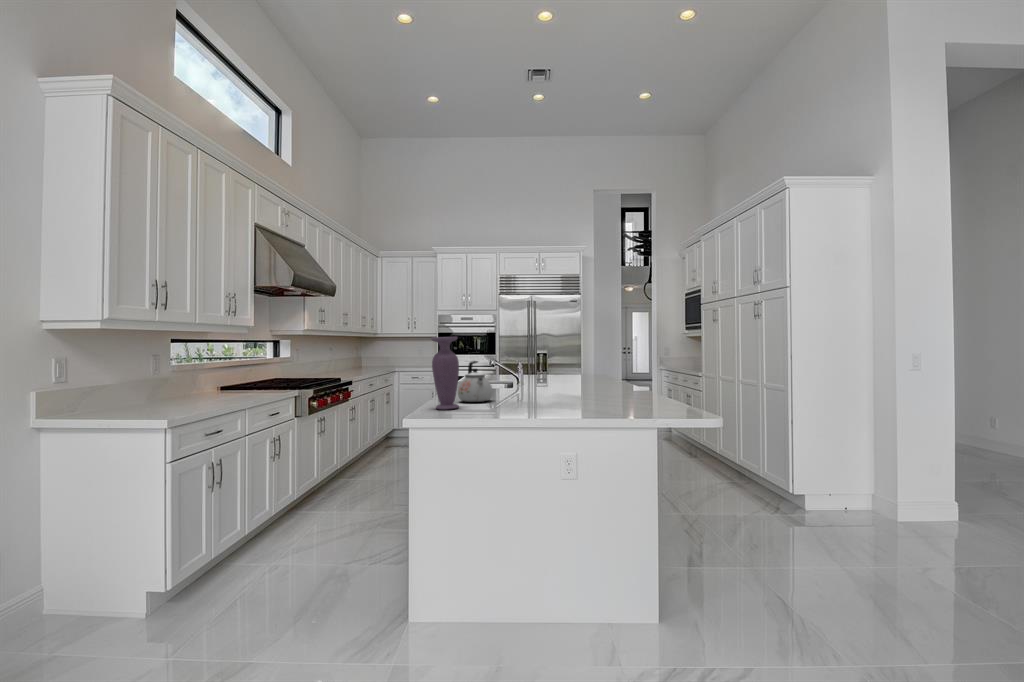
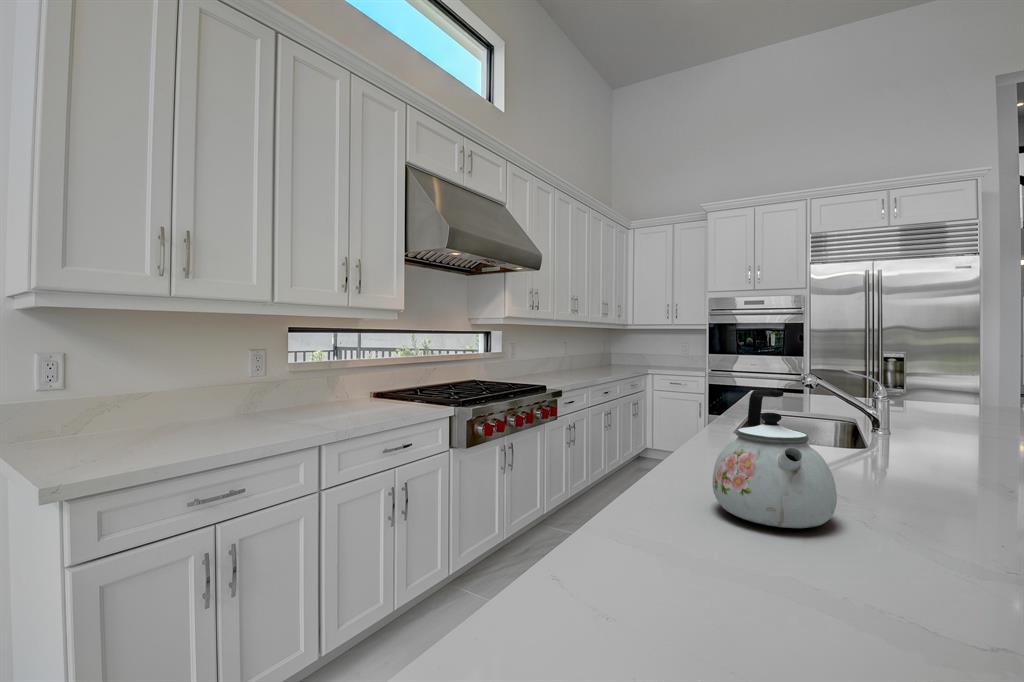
vase: present [431,337,459,410] -> none [599,305,703,588]

